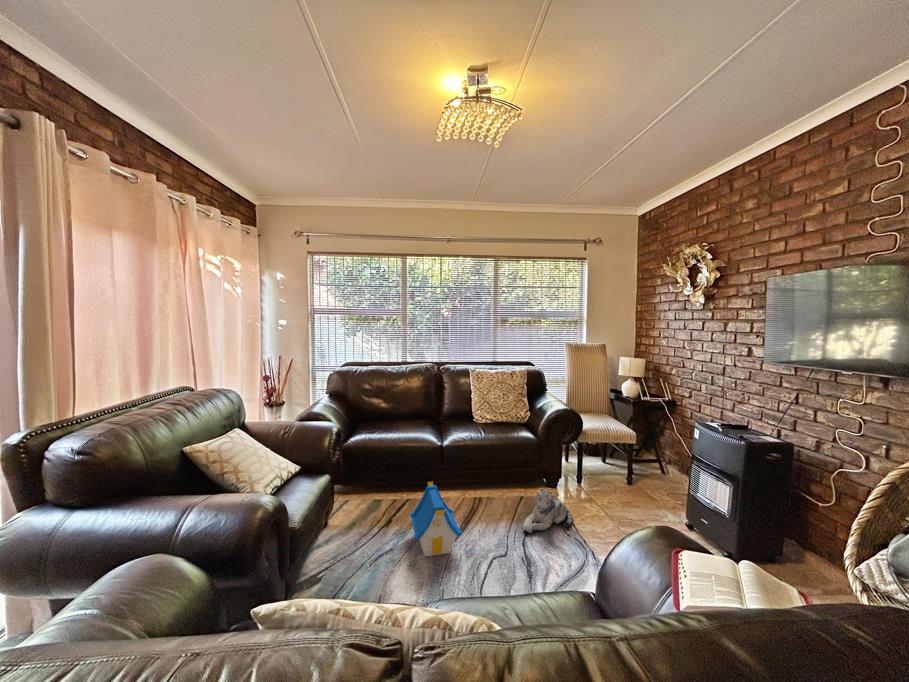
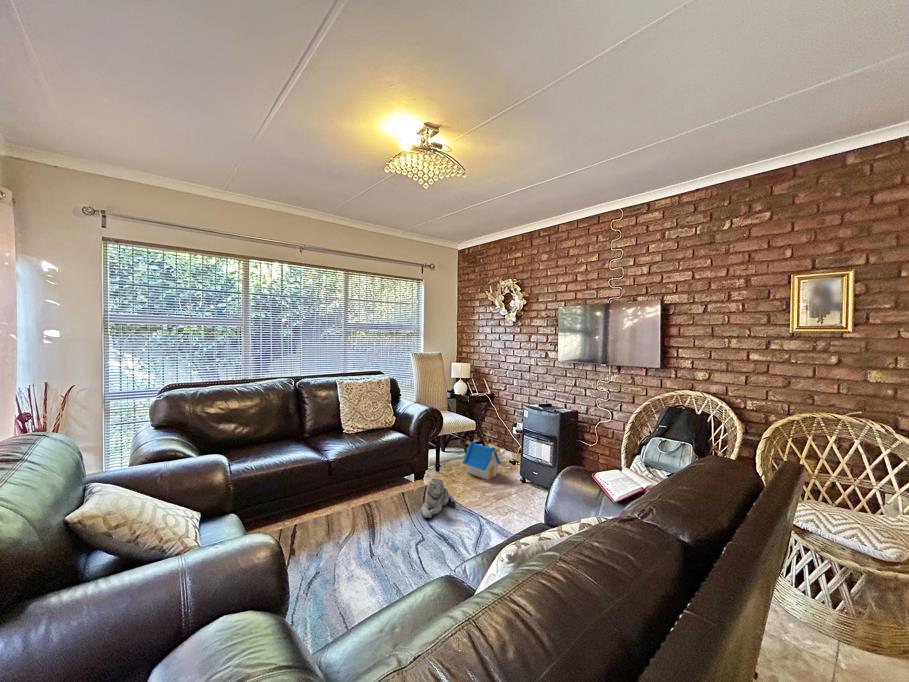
toy house: present [410,482,462,556] -> present [462,441,501,480]

